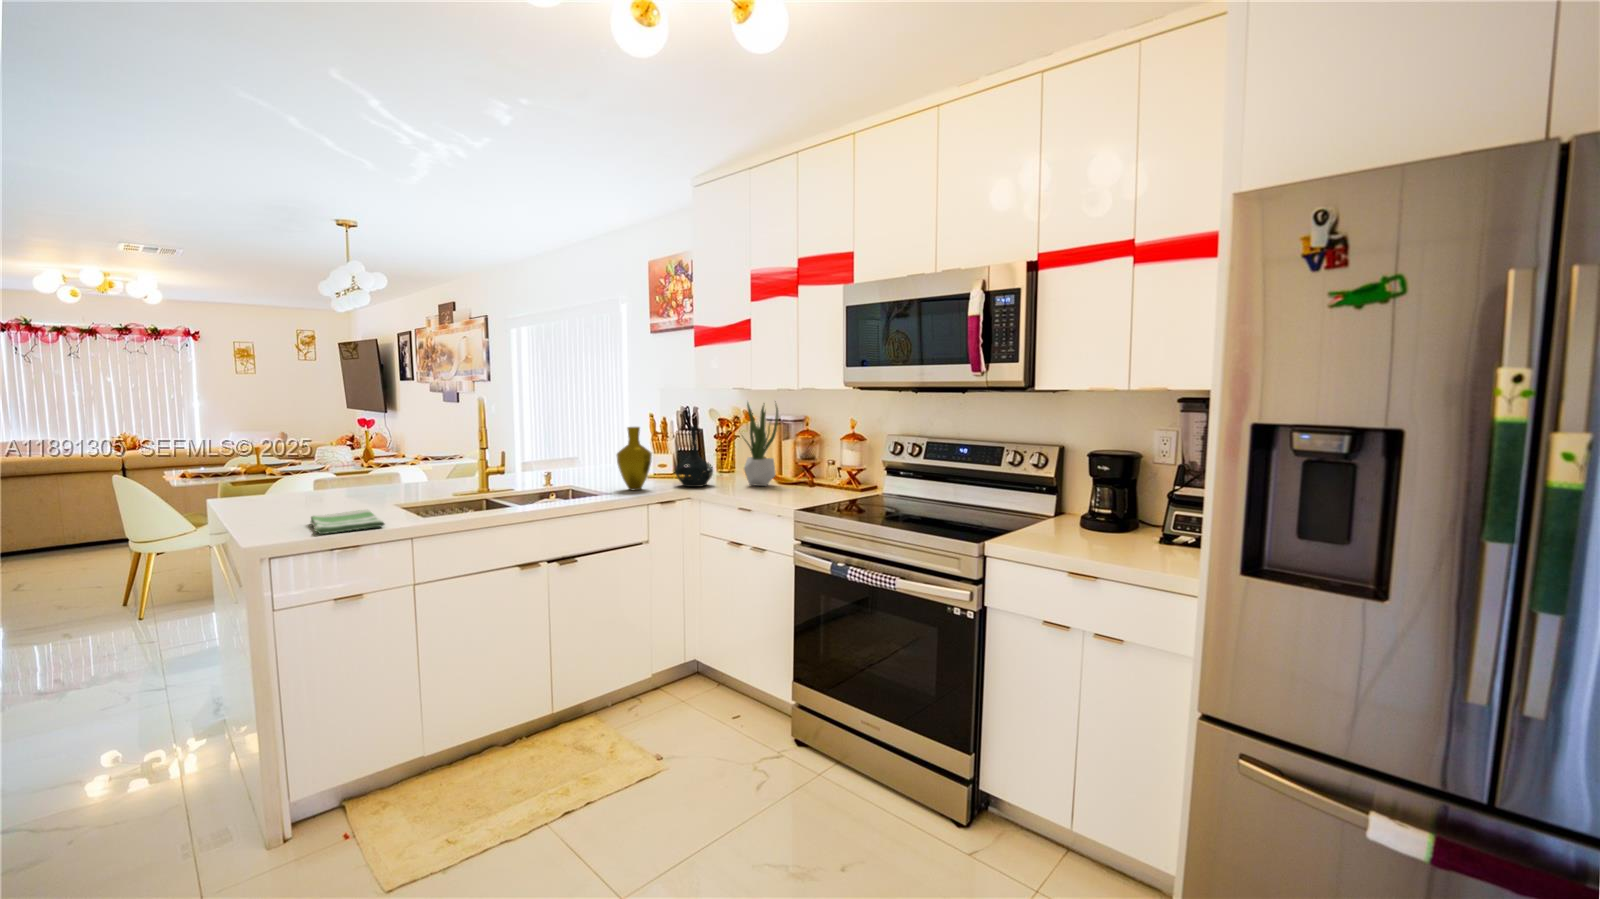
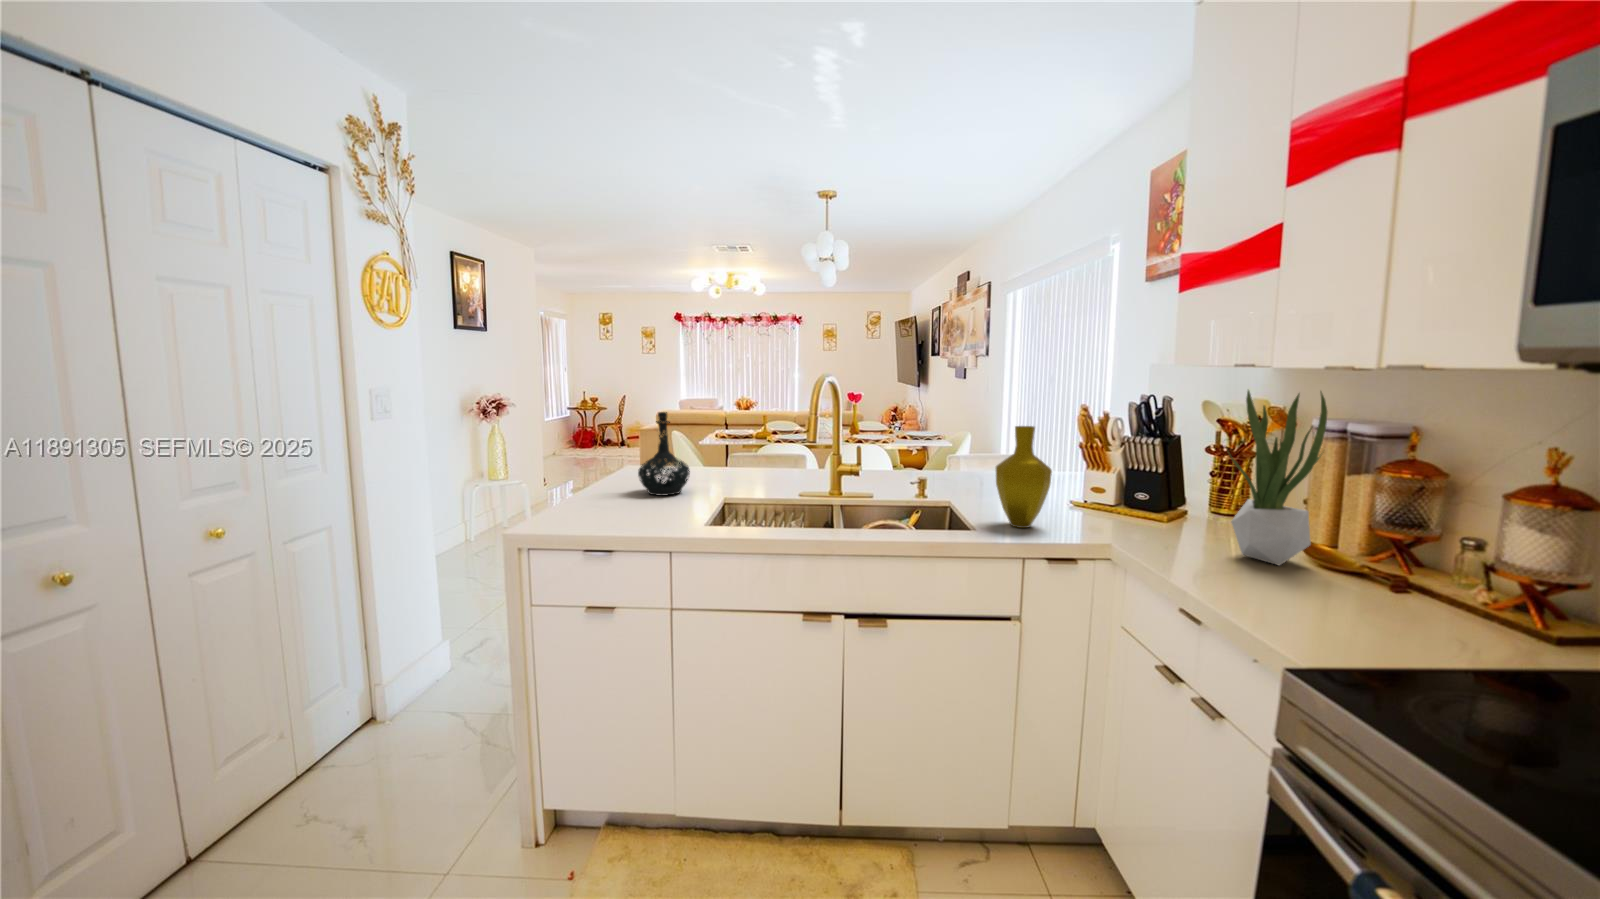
bottle: present [675,426,713,487] -> present [638,412,690,496]
dish towel: present [310,510,385,534] -> none [594,503,679,530]

